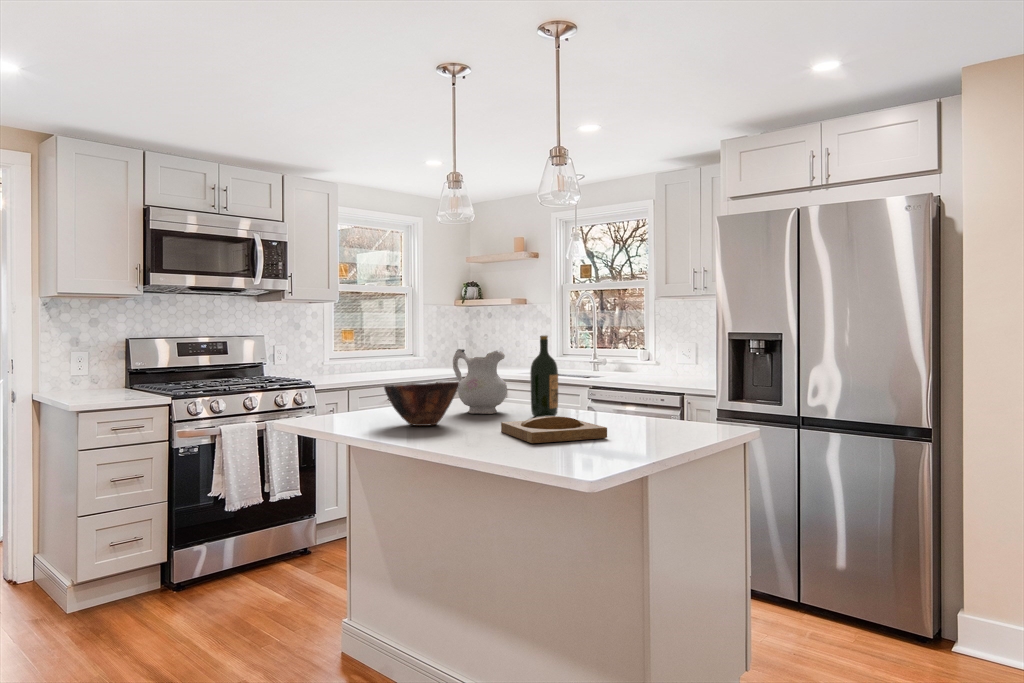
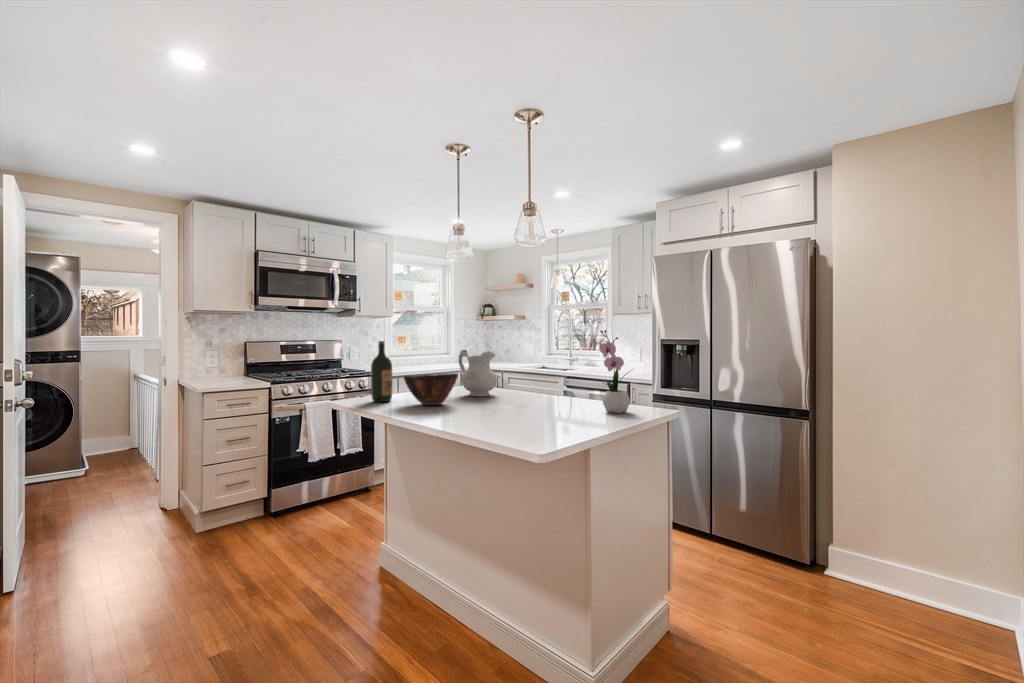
flower arrangement: none [656,322,702,434] -> present [599,330,633,413]
wine bottle: present [530,336,558,417] -> present [371,341,392,402]
tray: present [501,416,607,443] -> none [486,400,562,420]

